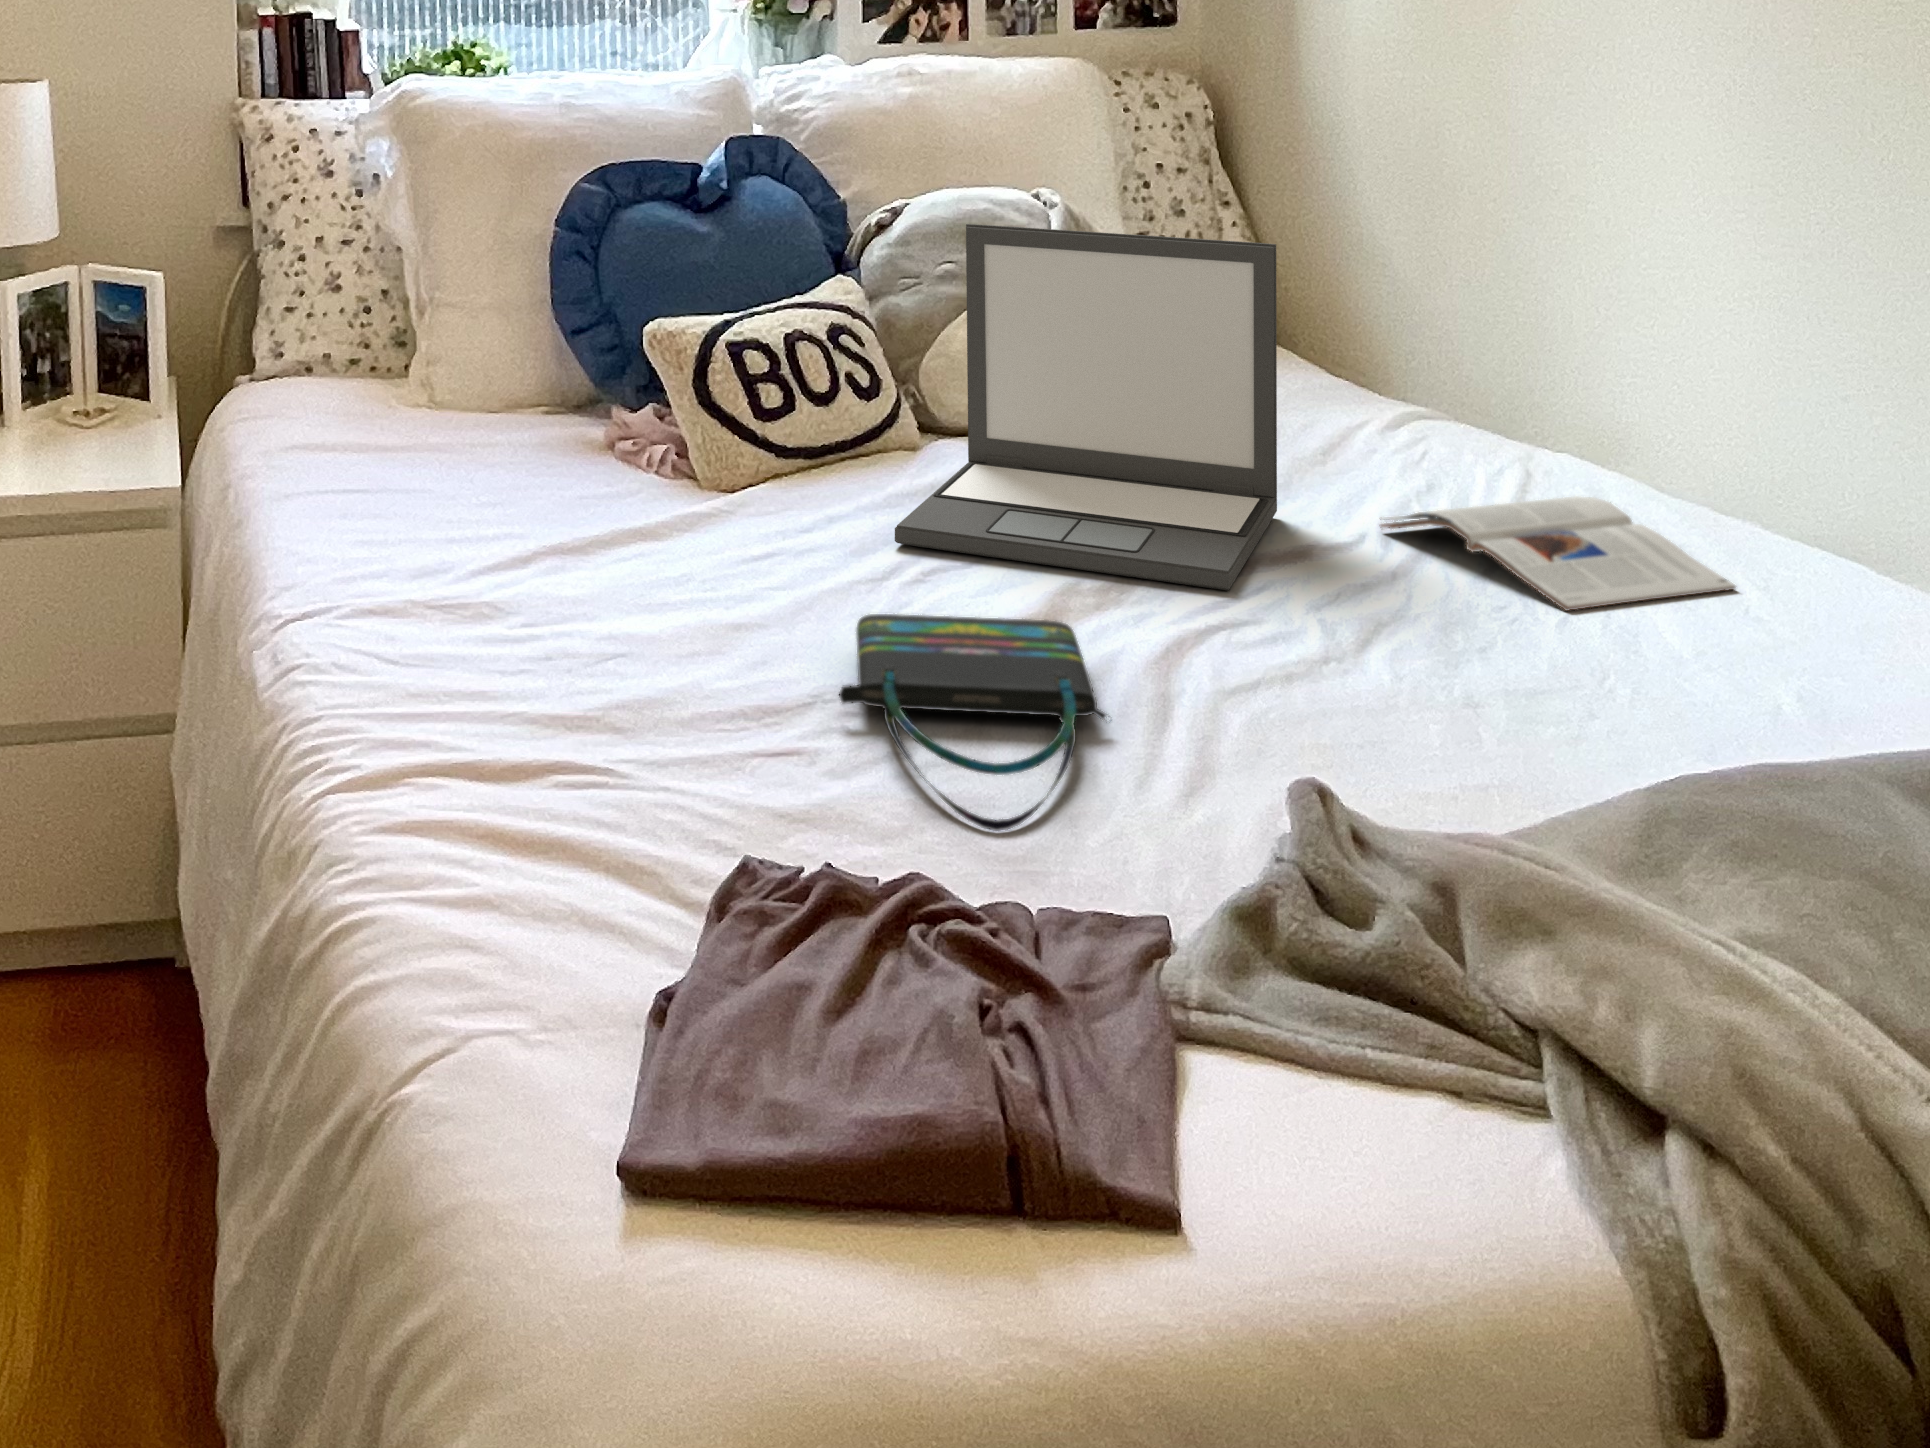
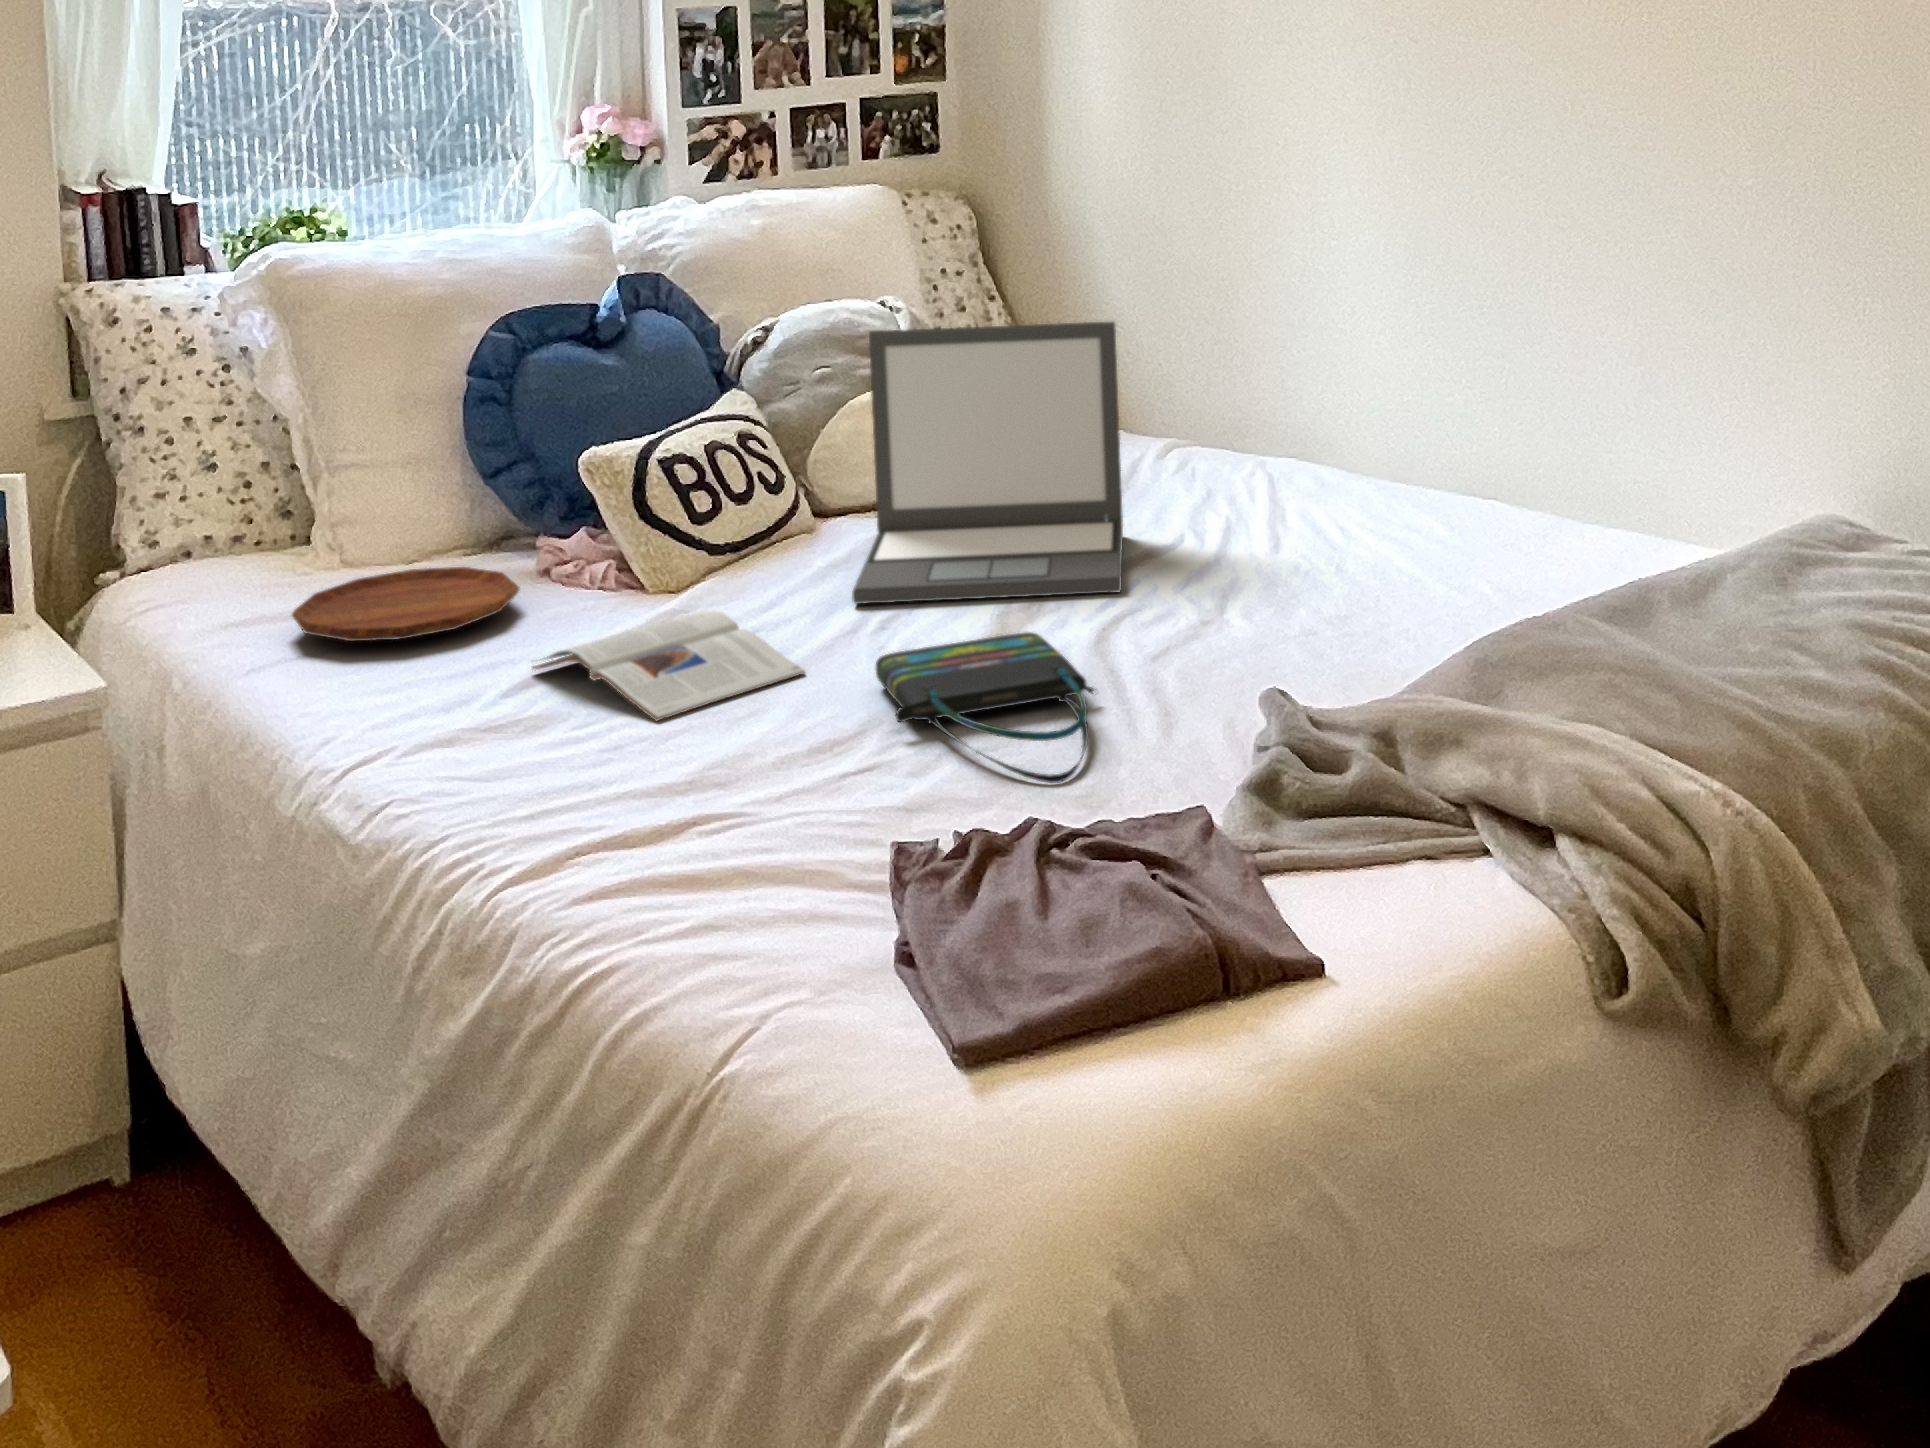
tray: none [336,422,558,493] -> present [292,567,520,641]
magazine: present [1381,496,1736,611] -> present [532,611,805,721]

